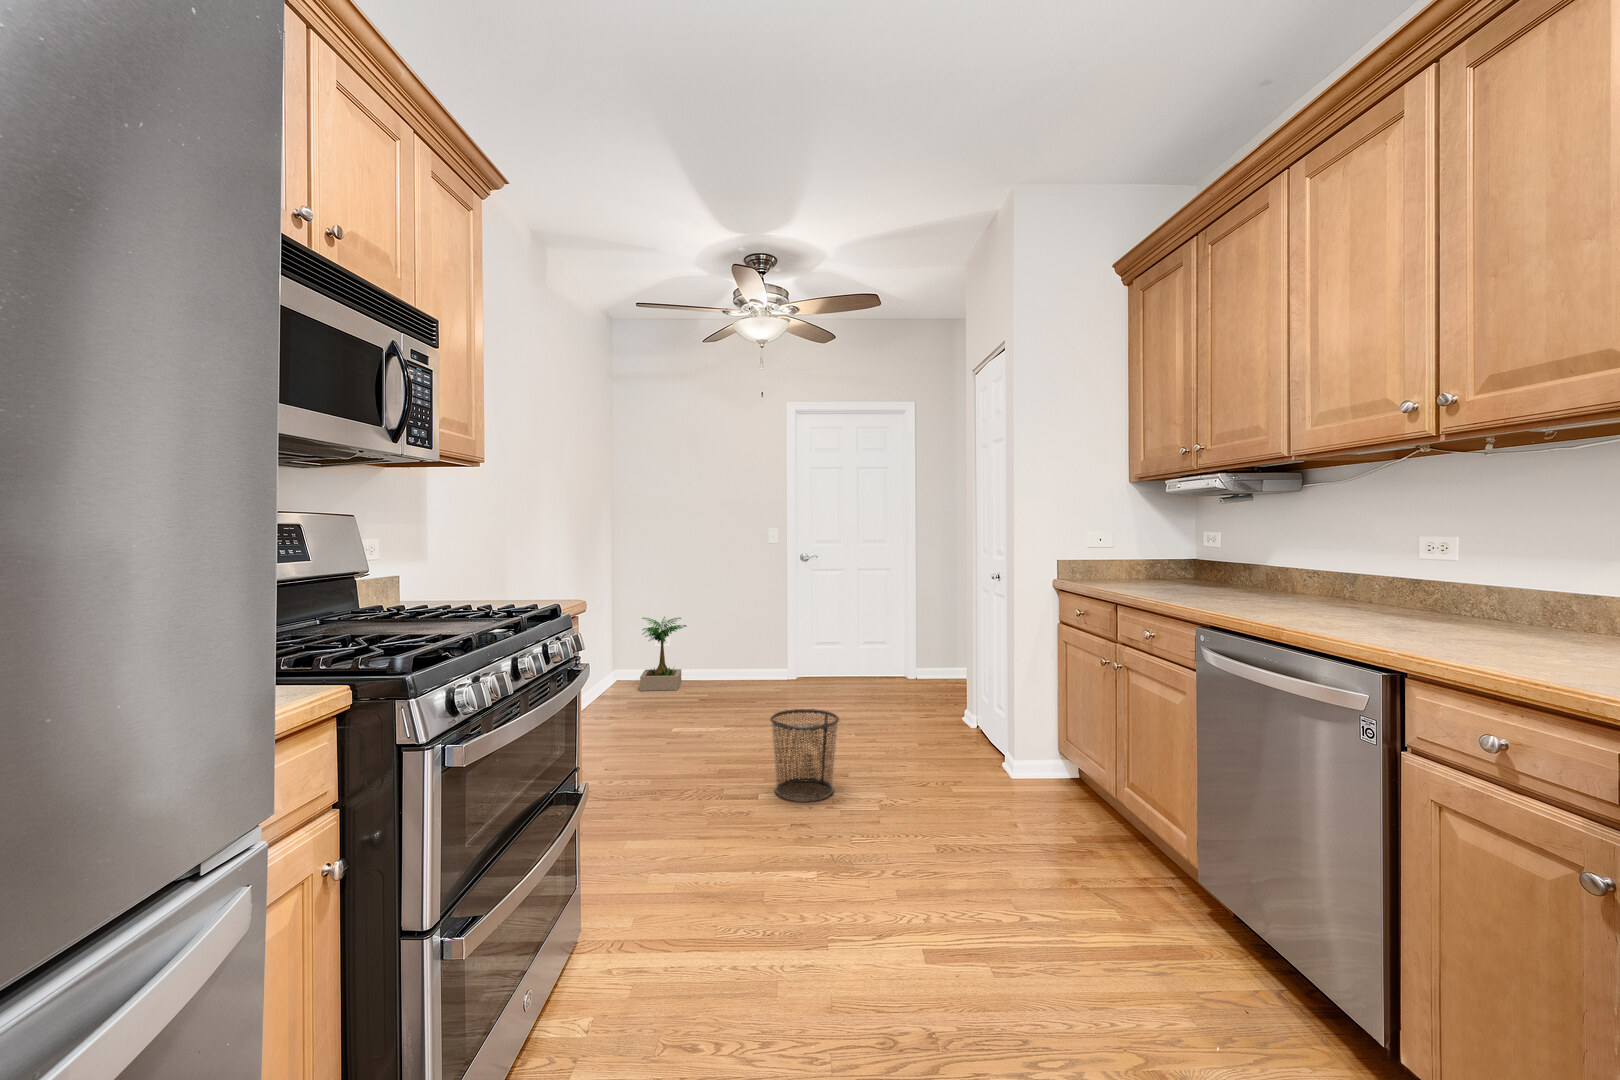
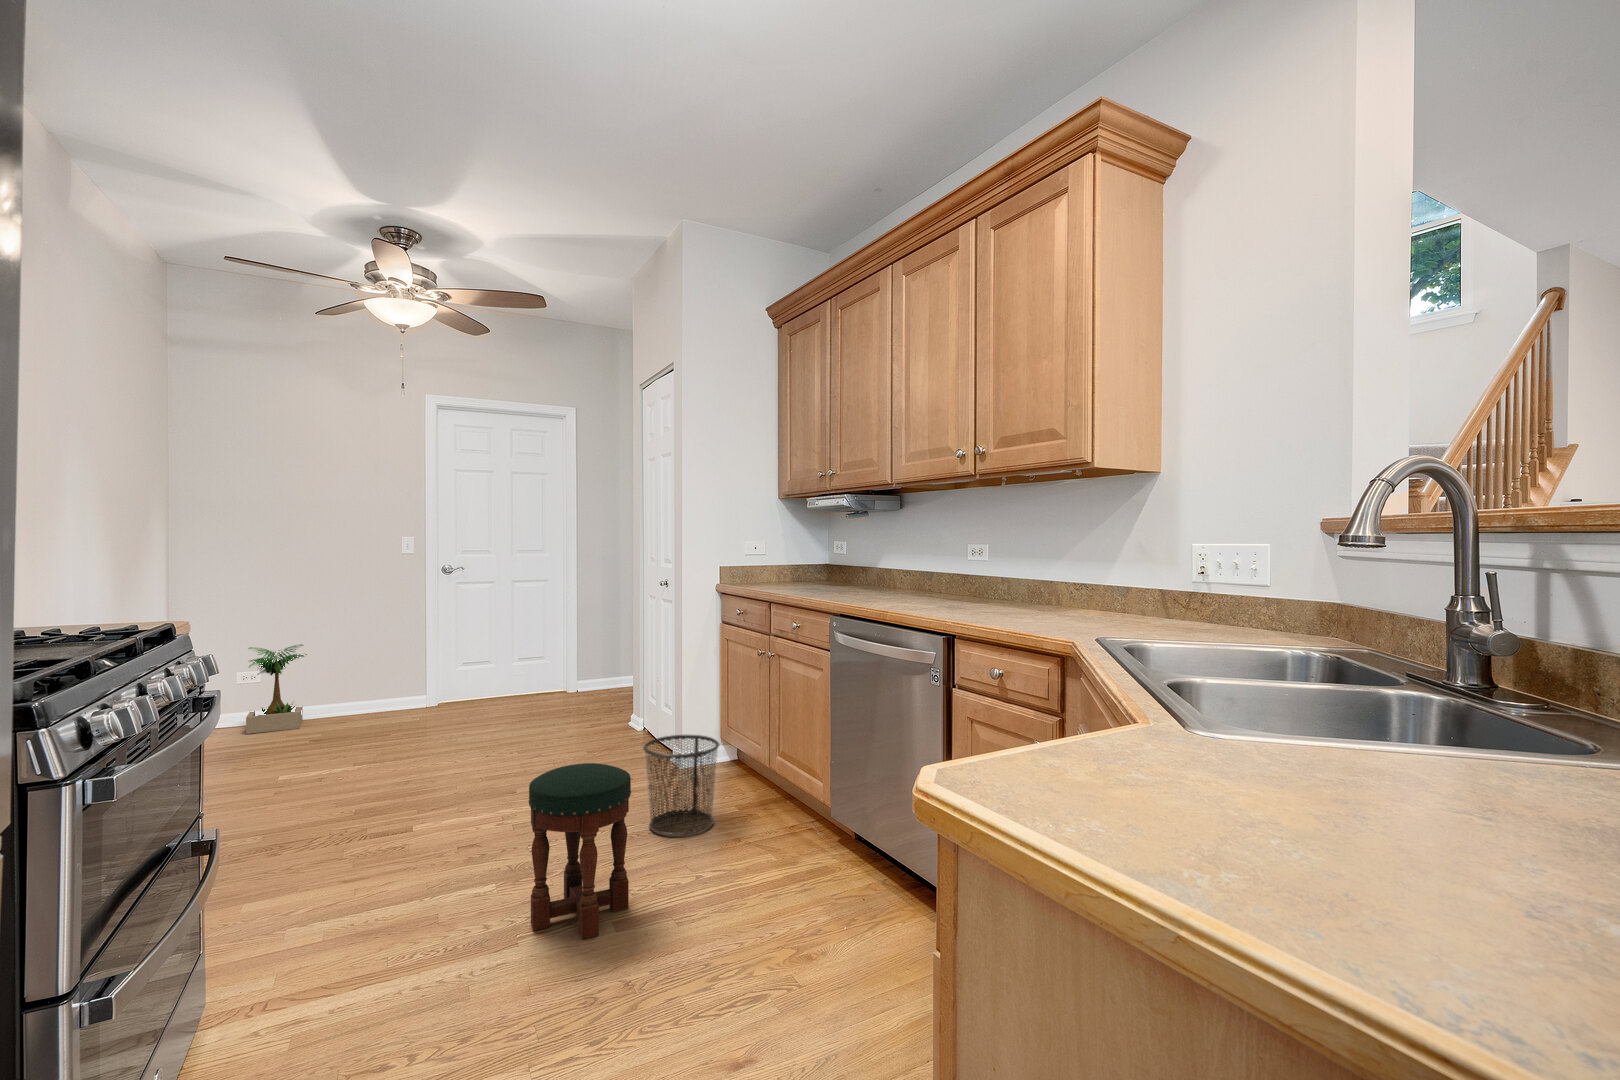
waste bin: present [770,709,839,801] -> present [643,735,720,837]
stool: none [840,771,945,963] -> present [529,763,631,939]

